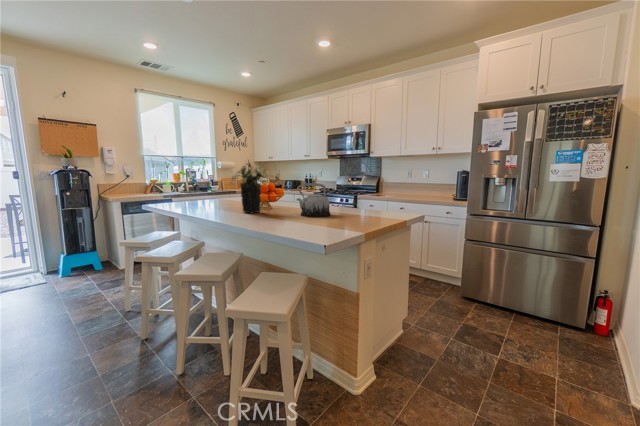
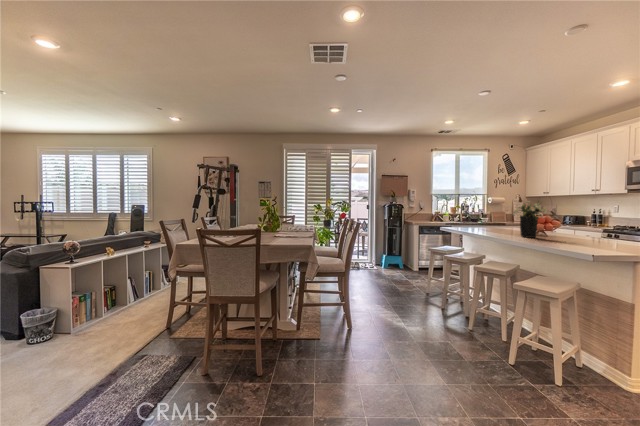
teapot: present [297,183,330,217] -> none [573,218,613,246]

